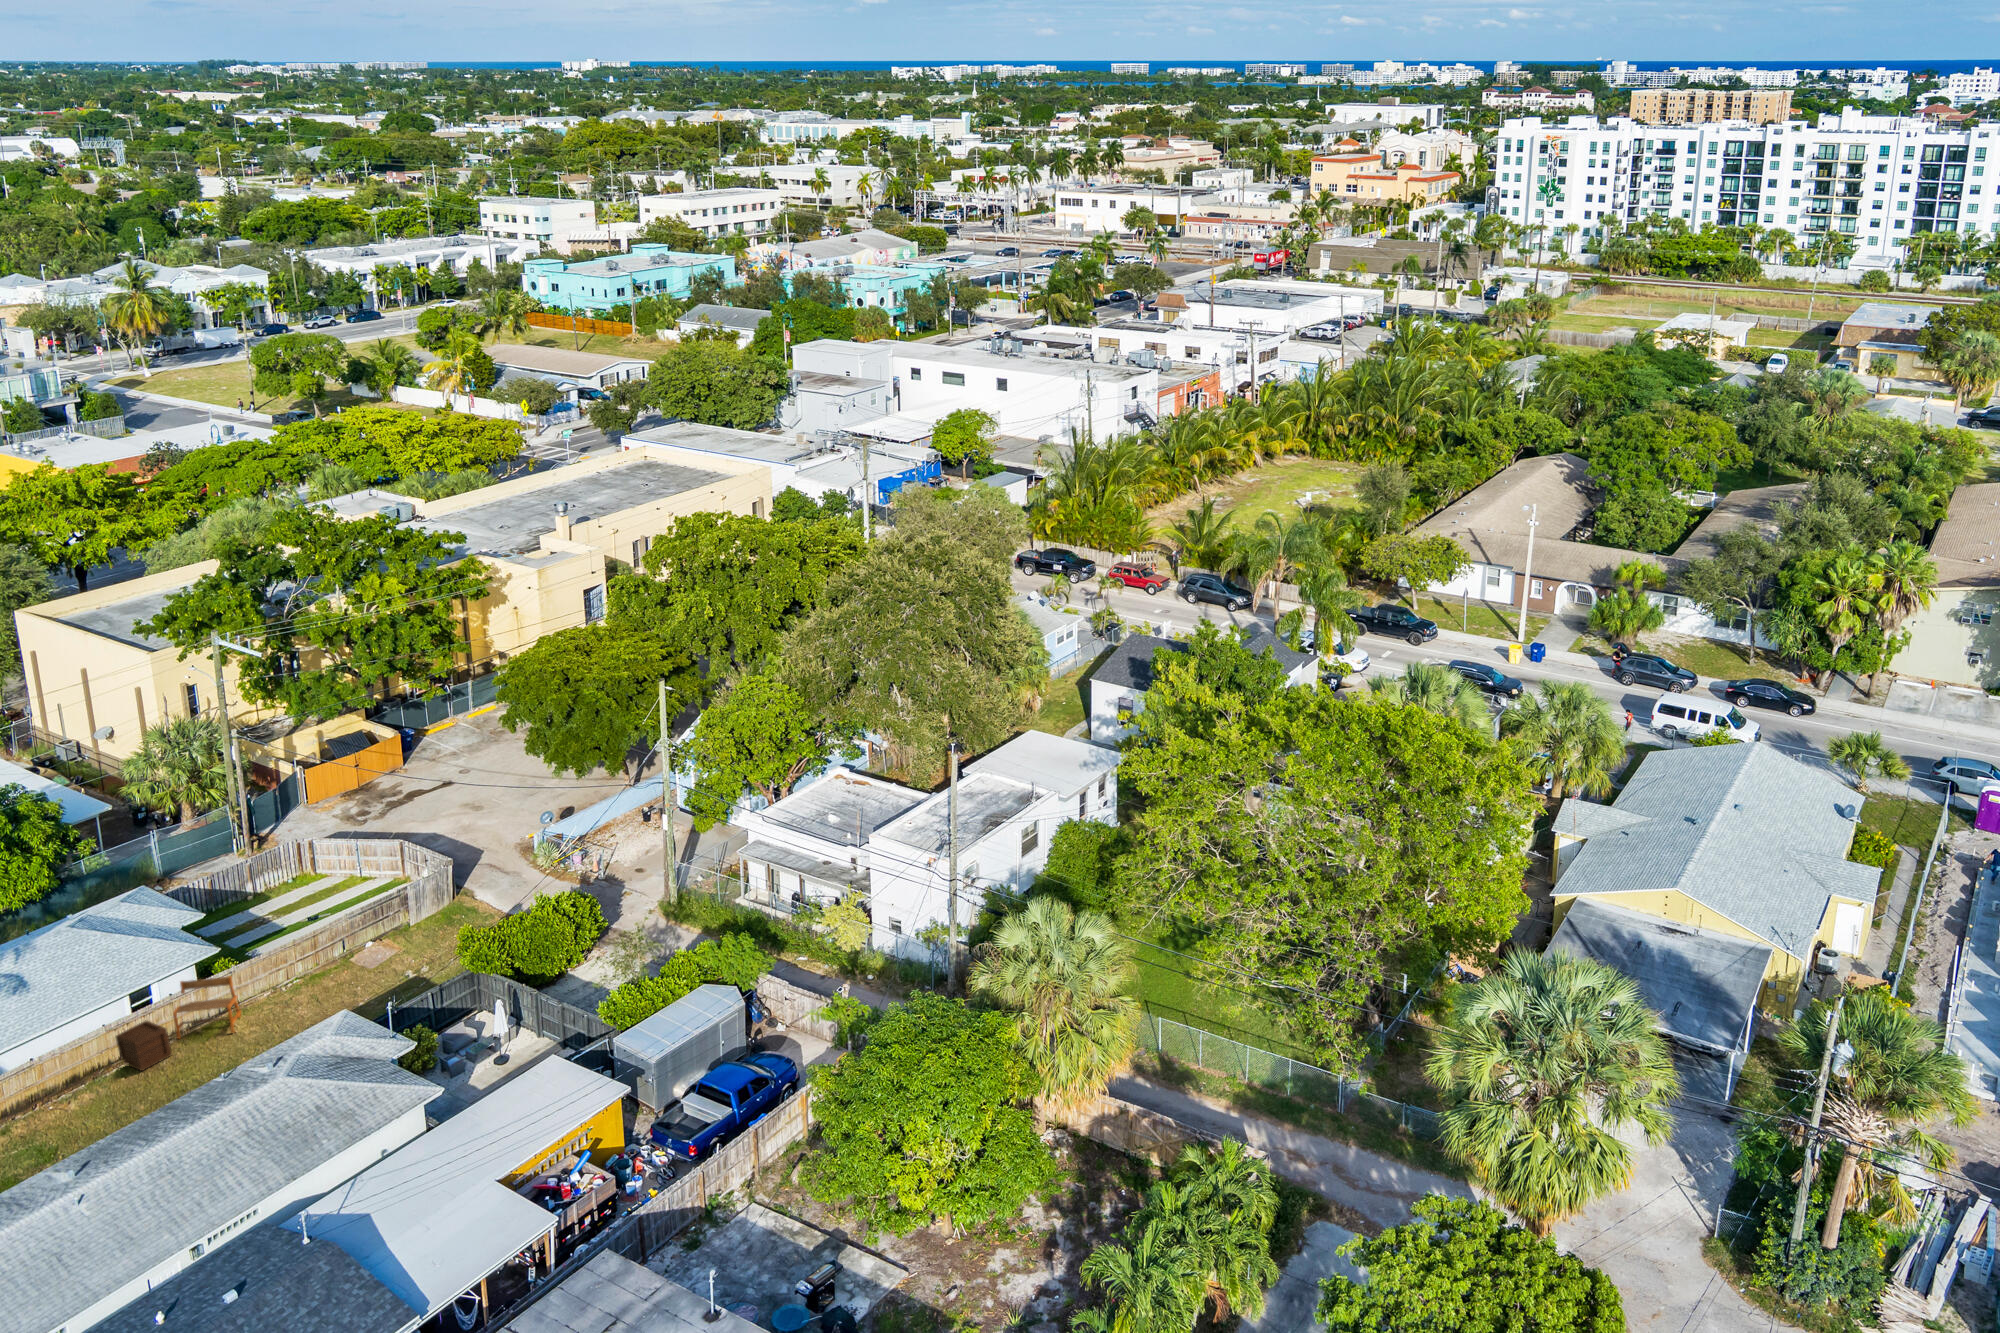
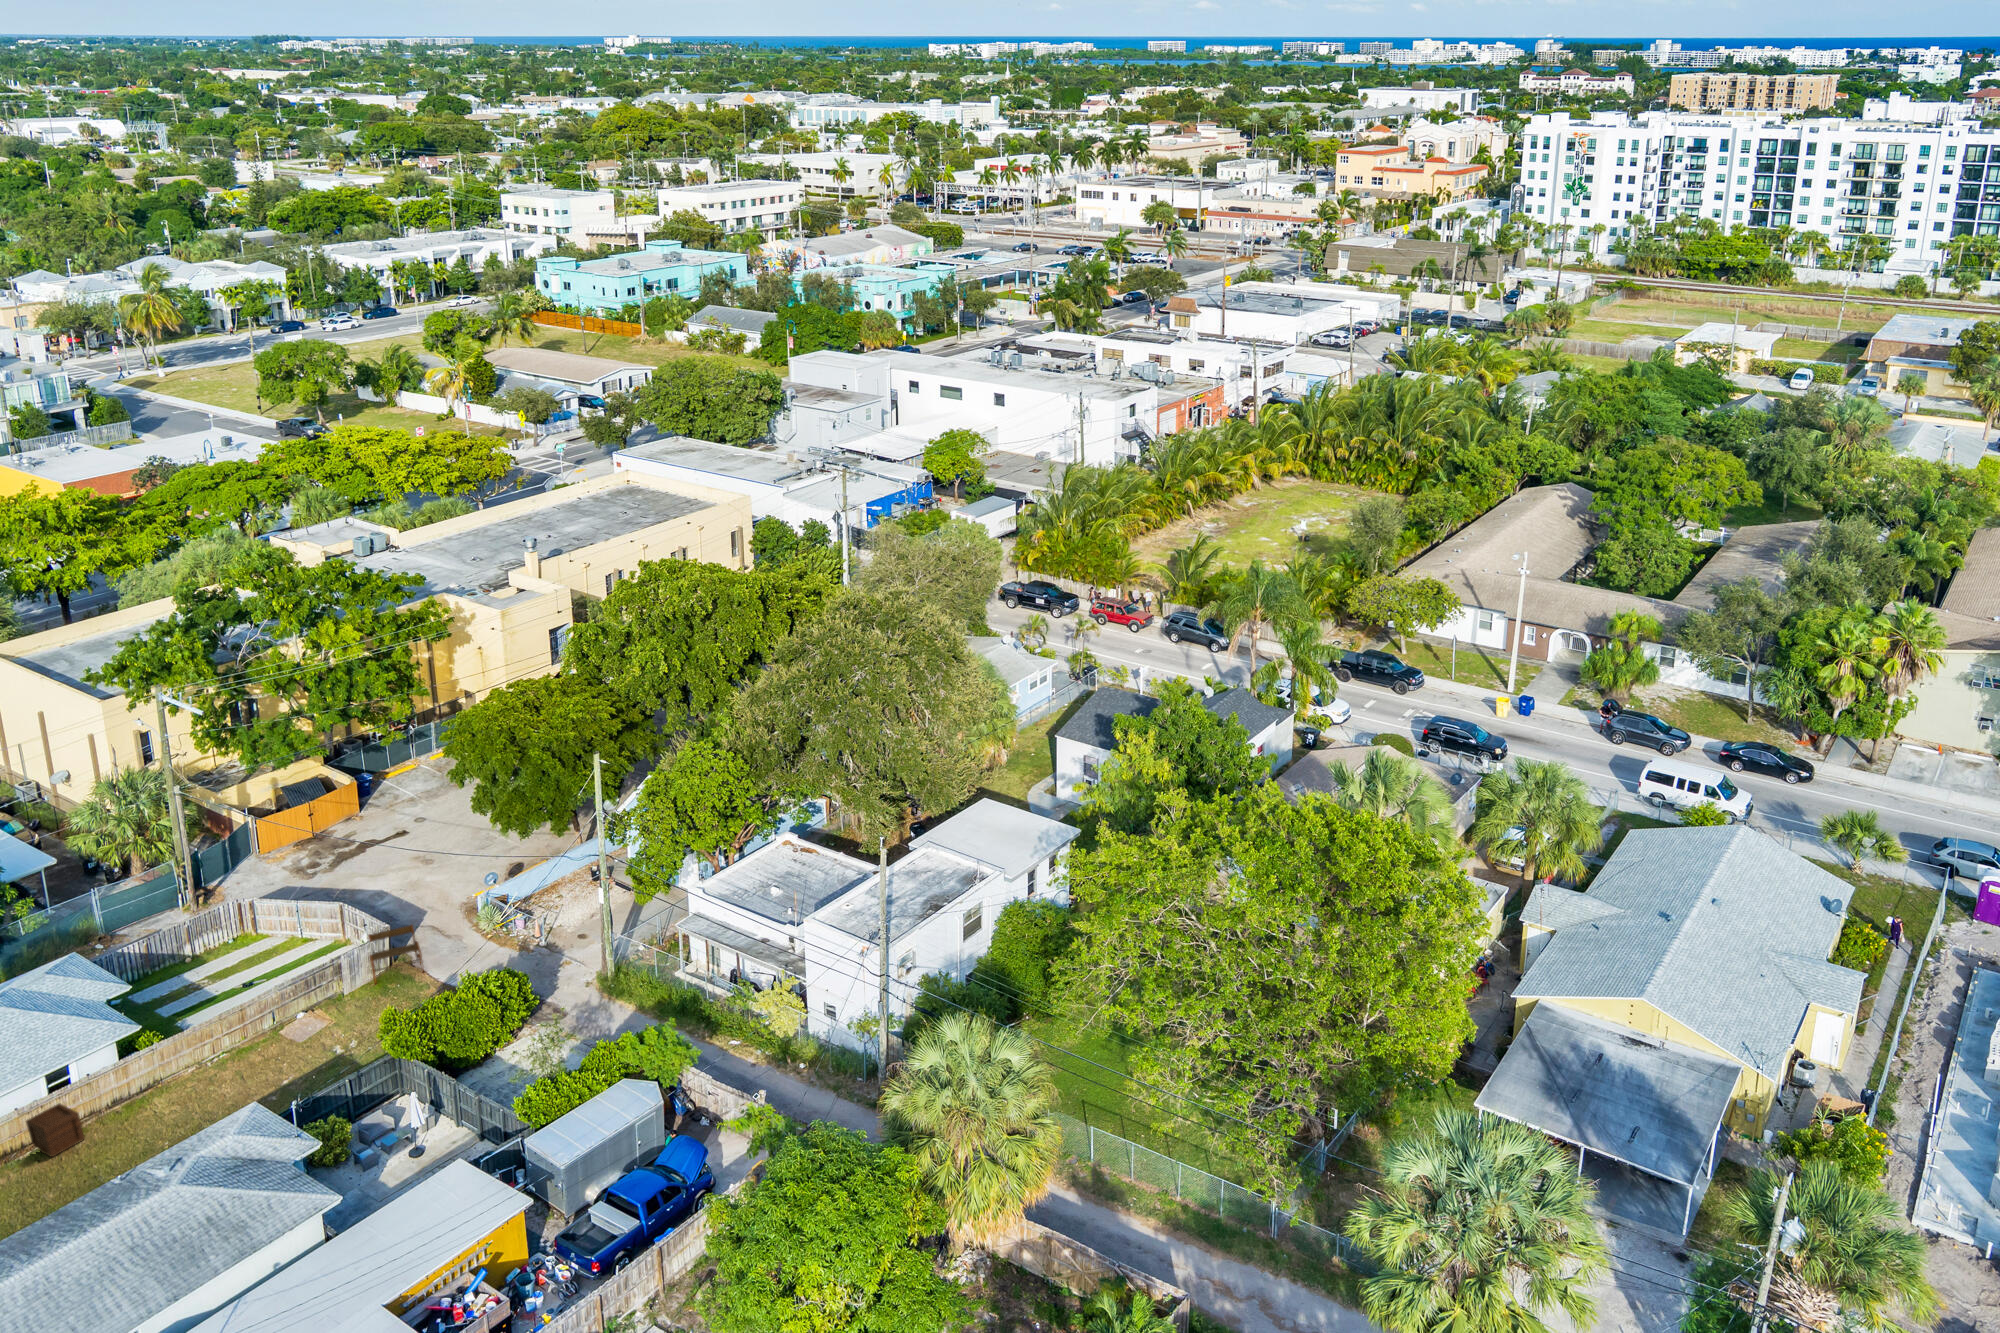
bench: present [173,976,241,1039] -> present [368,925,424,984]

